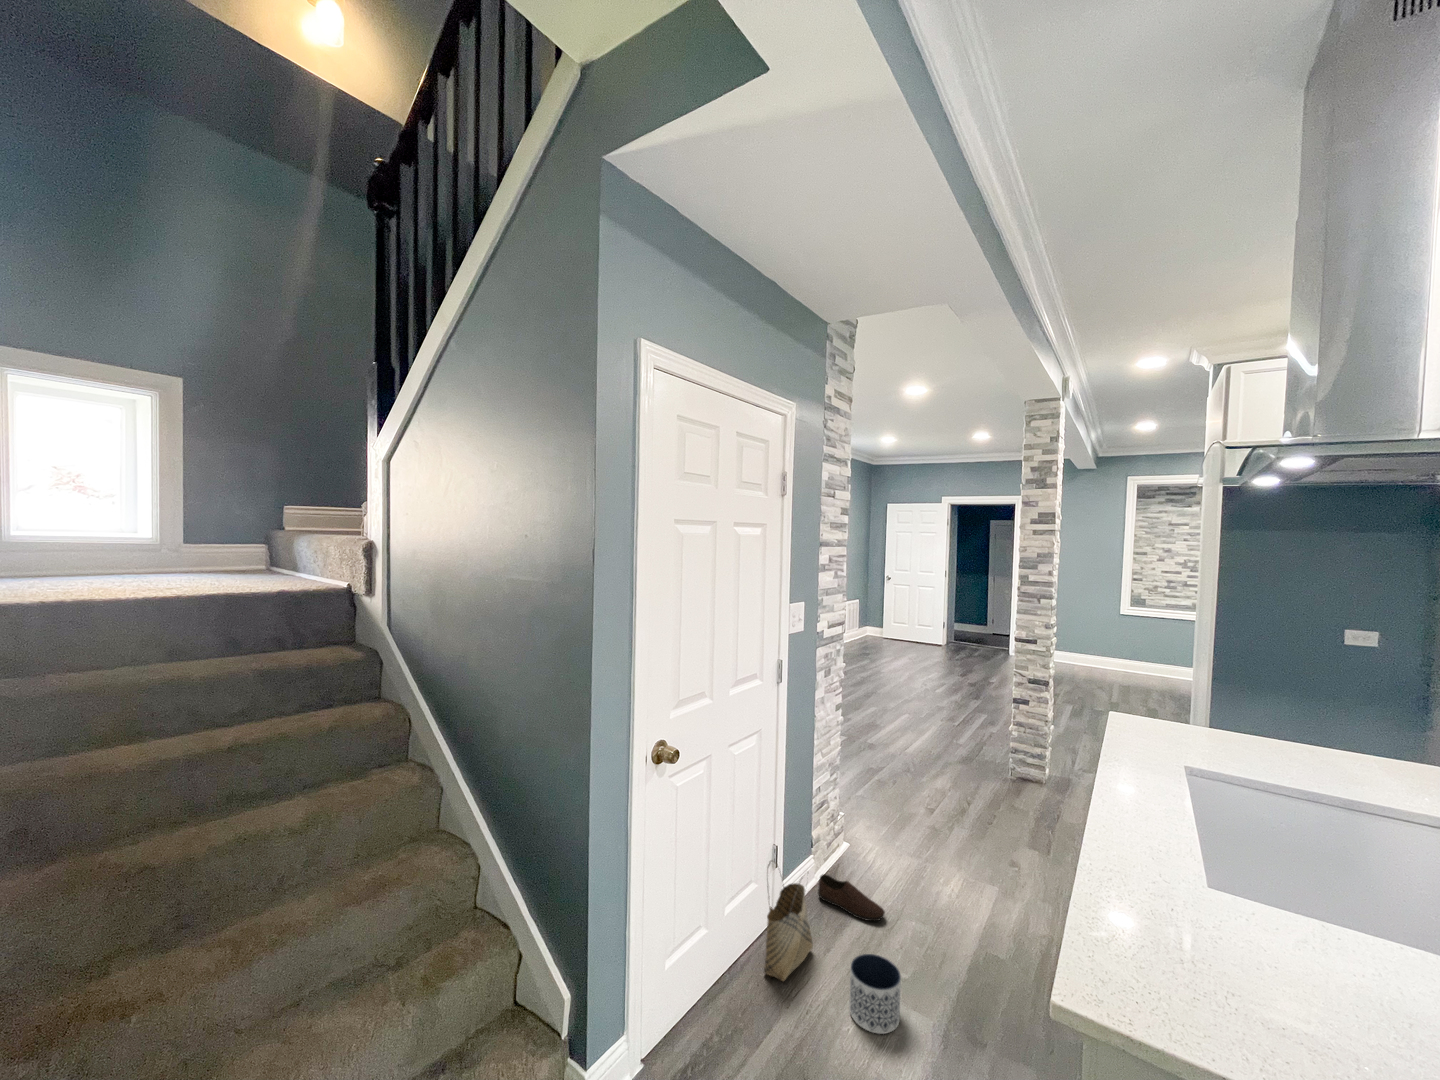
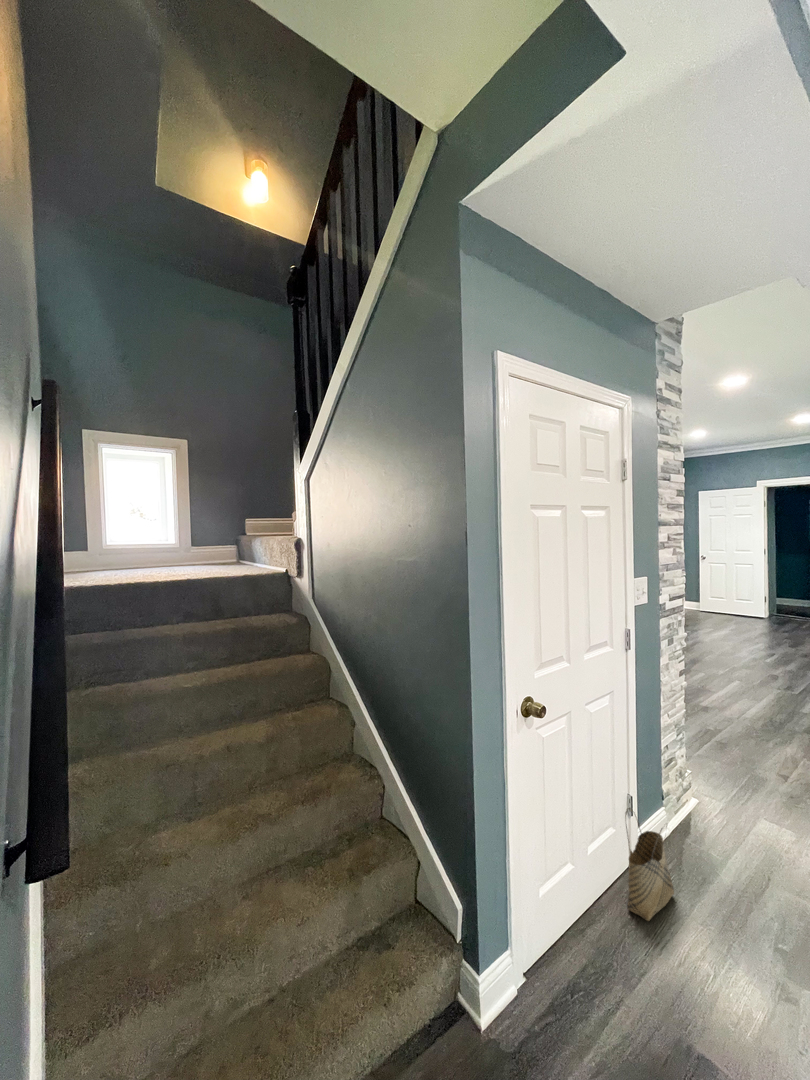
shoe: present [818,874,885,921] -> none [672,825,747,878]
planter: present [849,954,901,1034] -> none [721,912,781,997]

